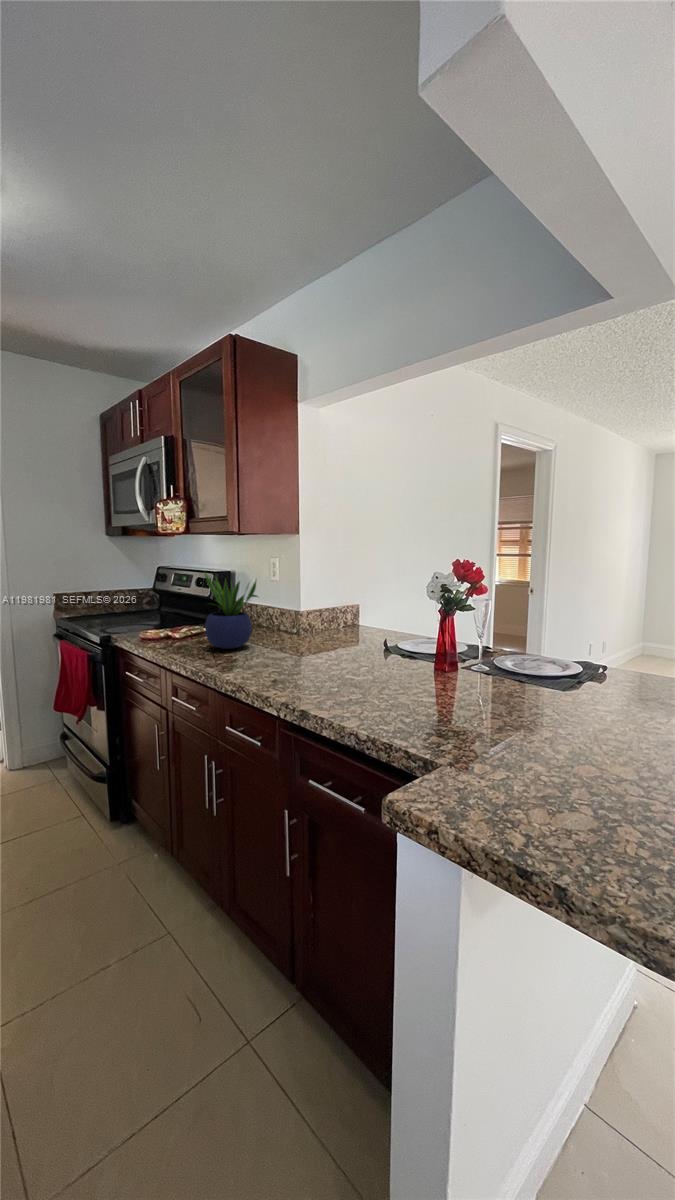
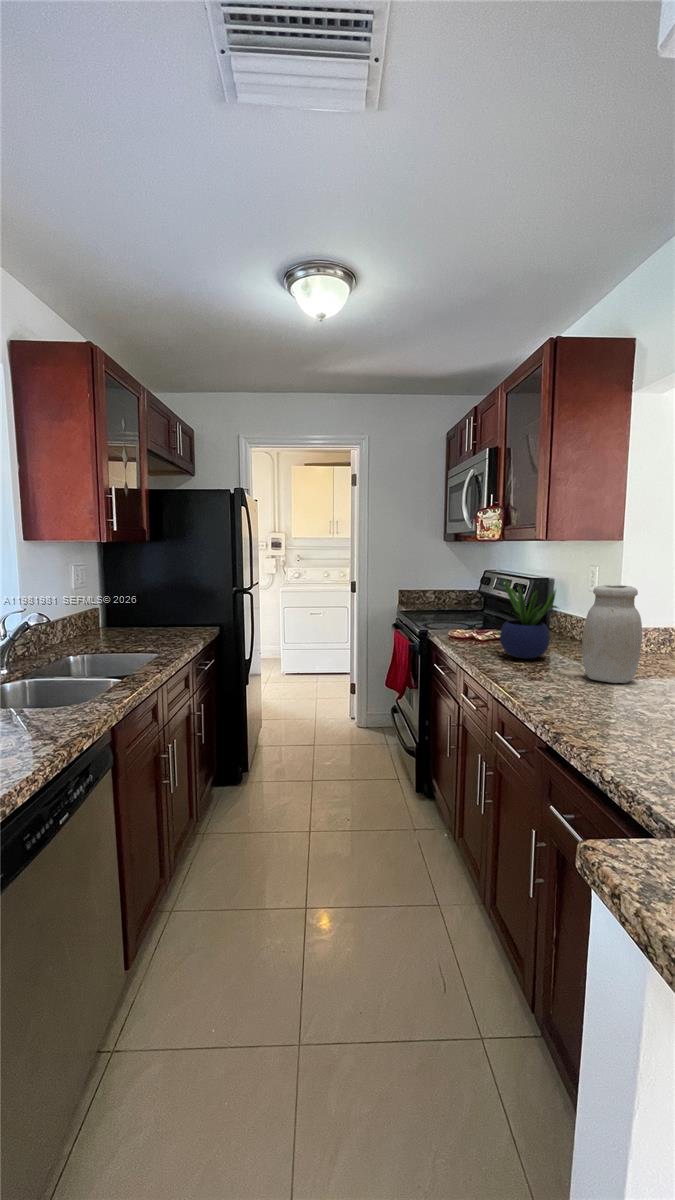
jar: none [287,572,333,658] -> present [582,585,642,683]

